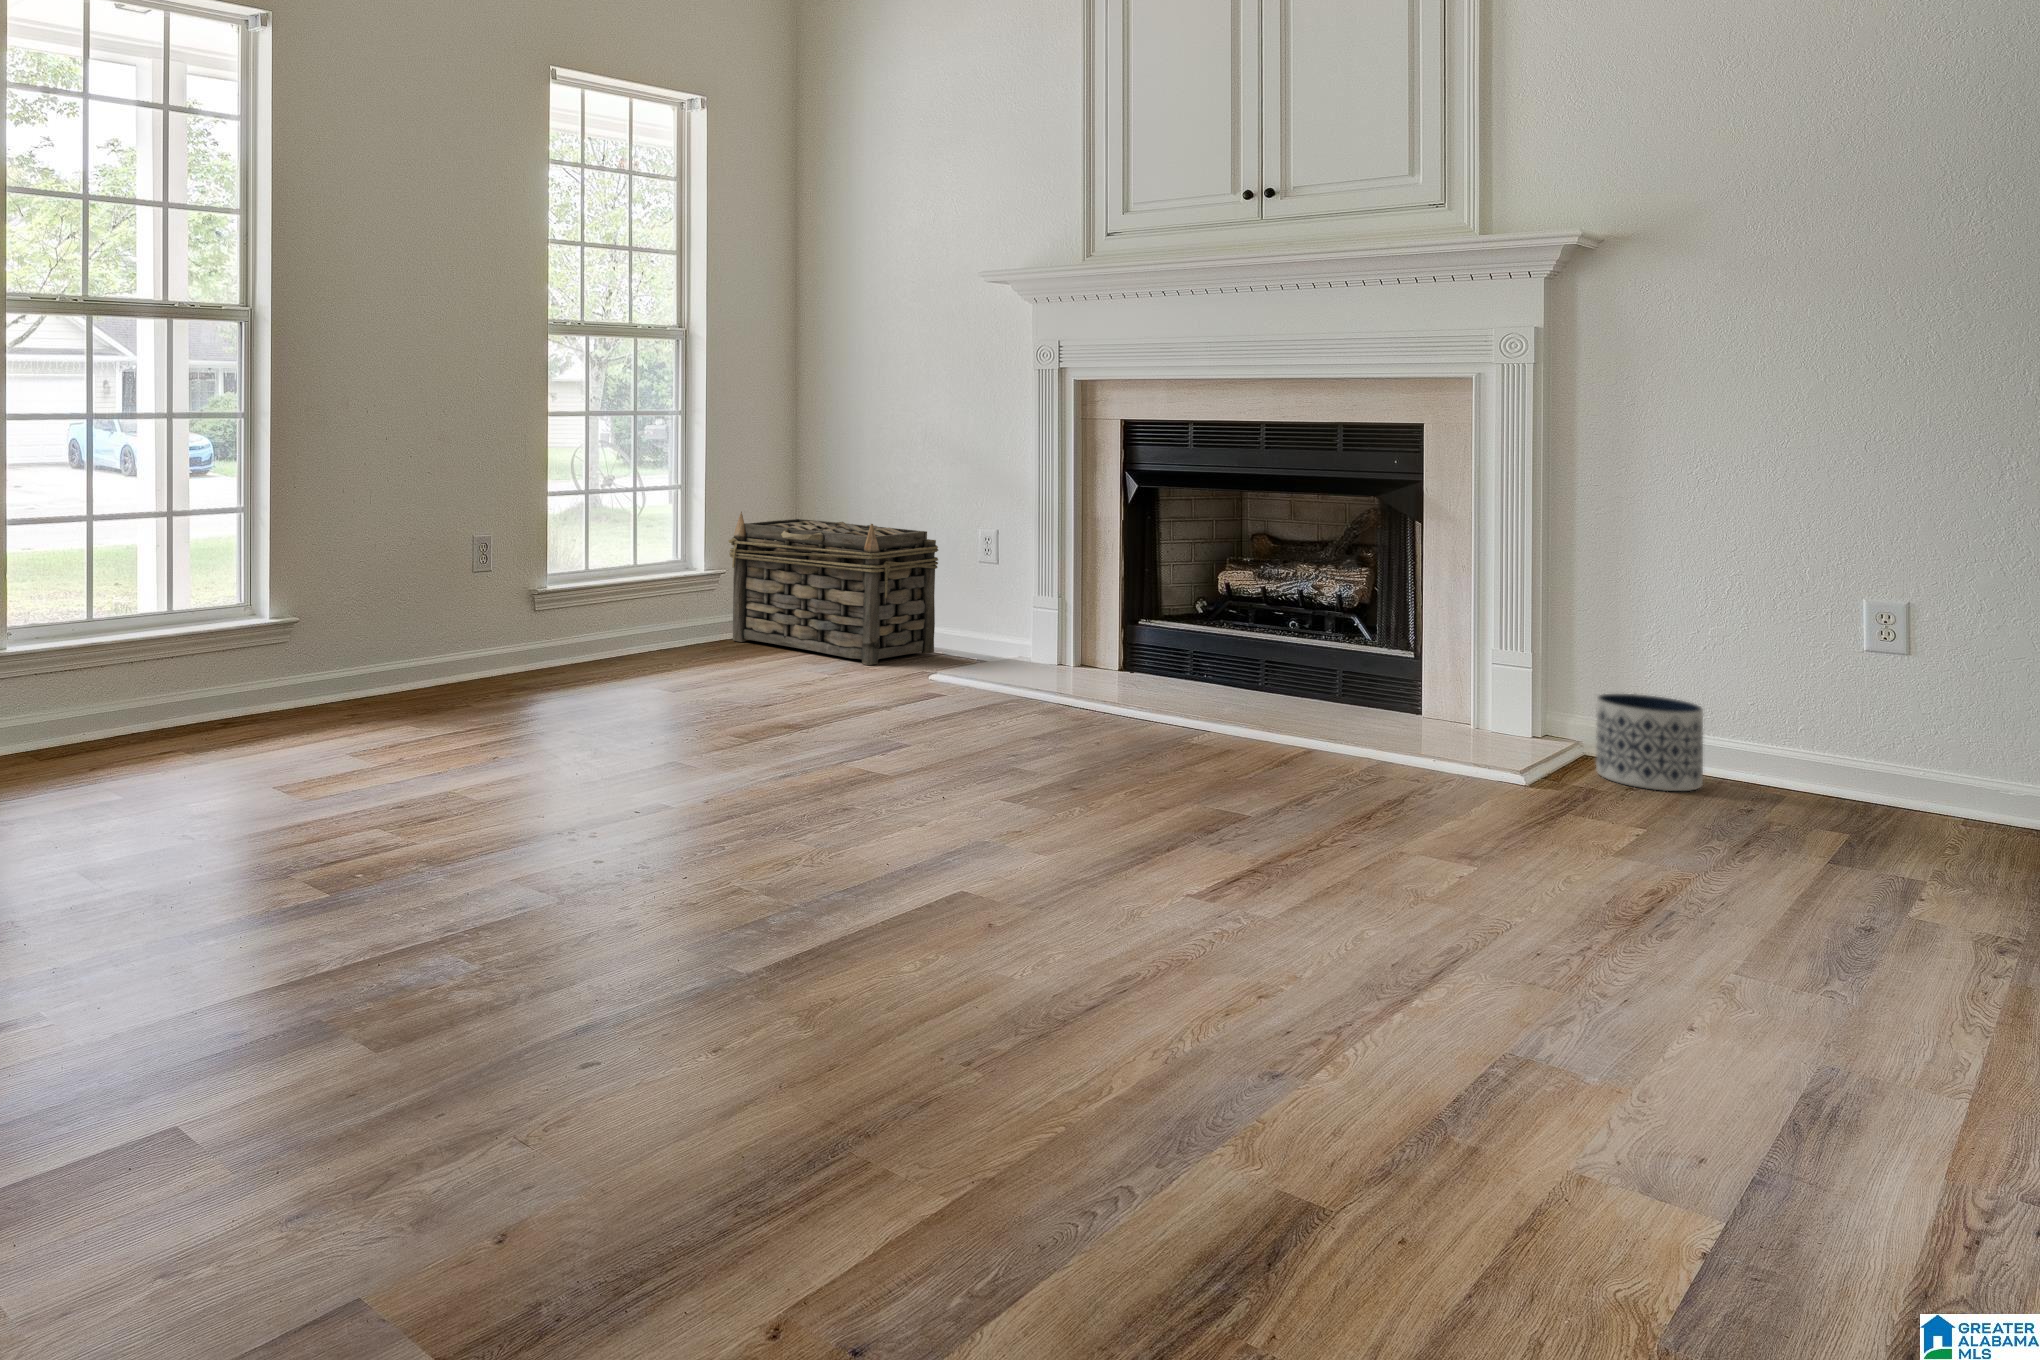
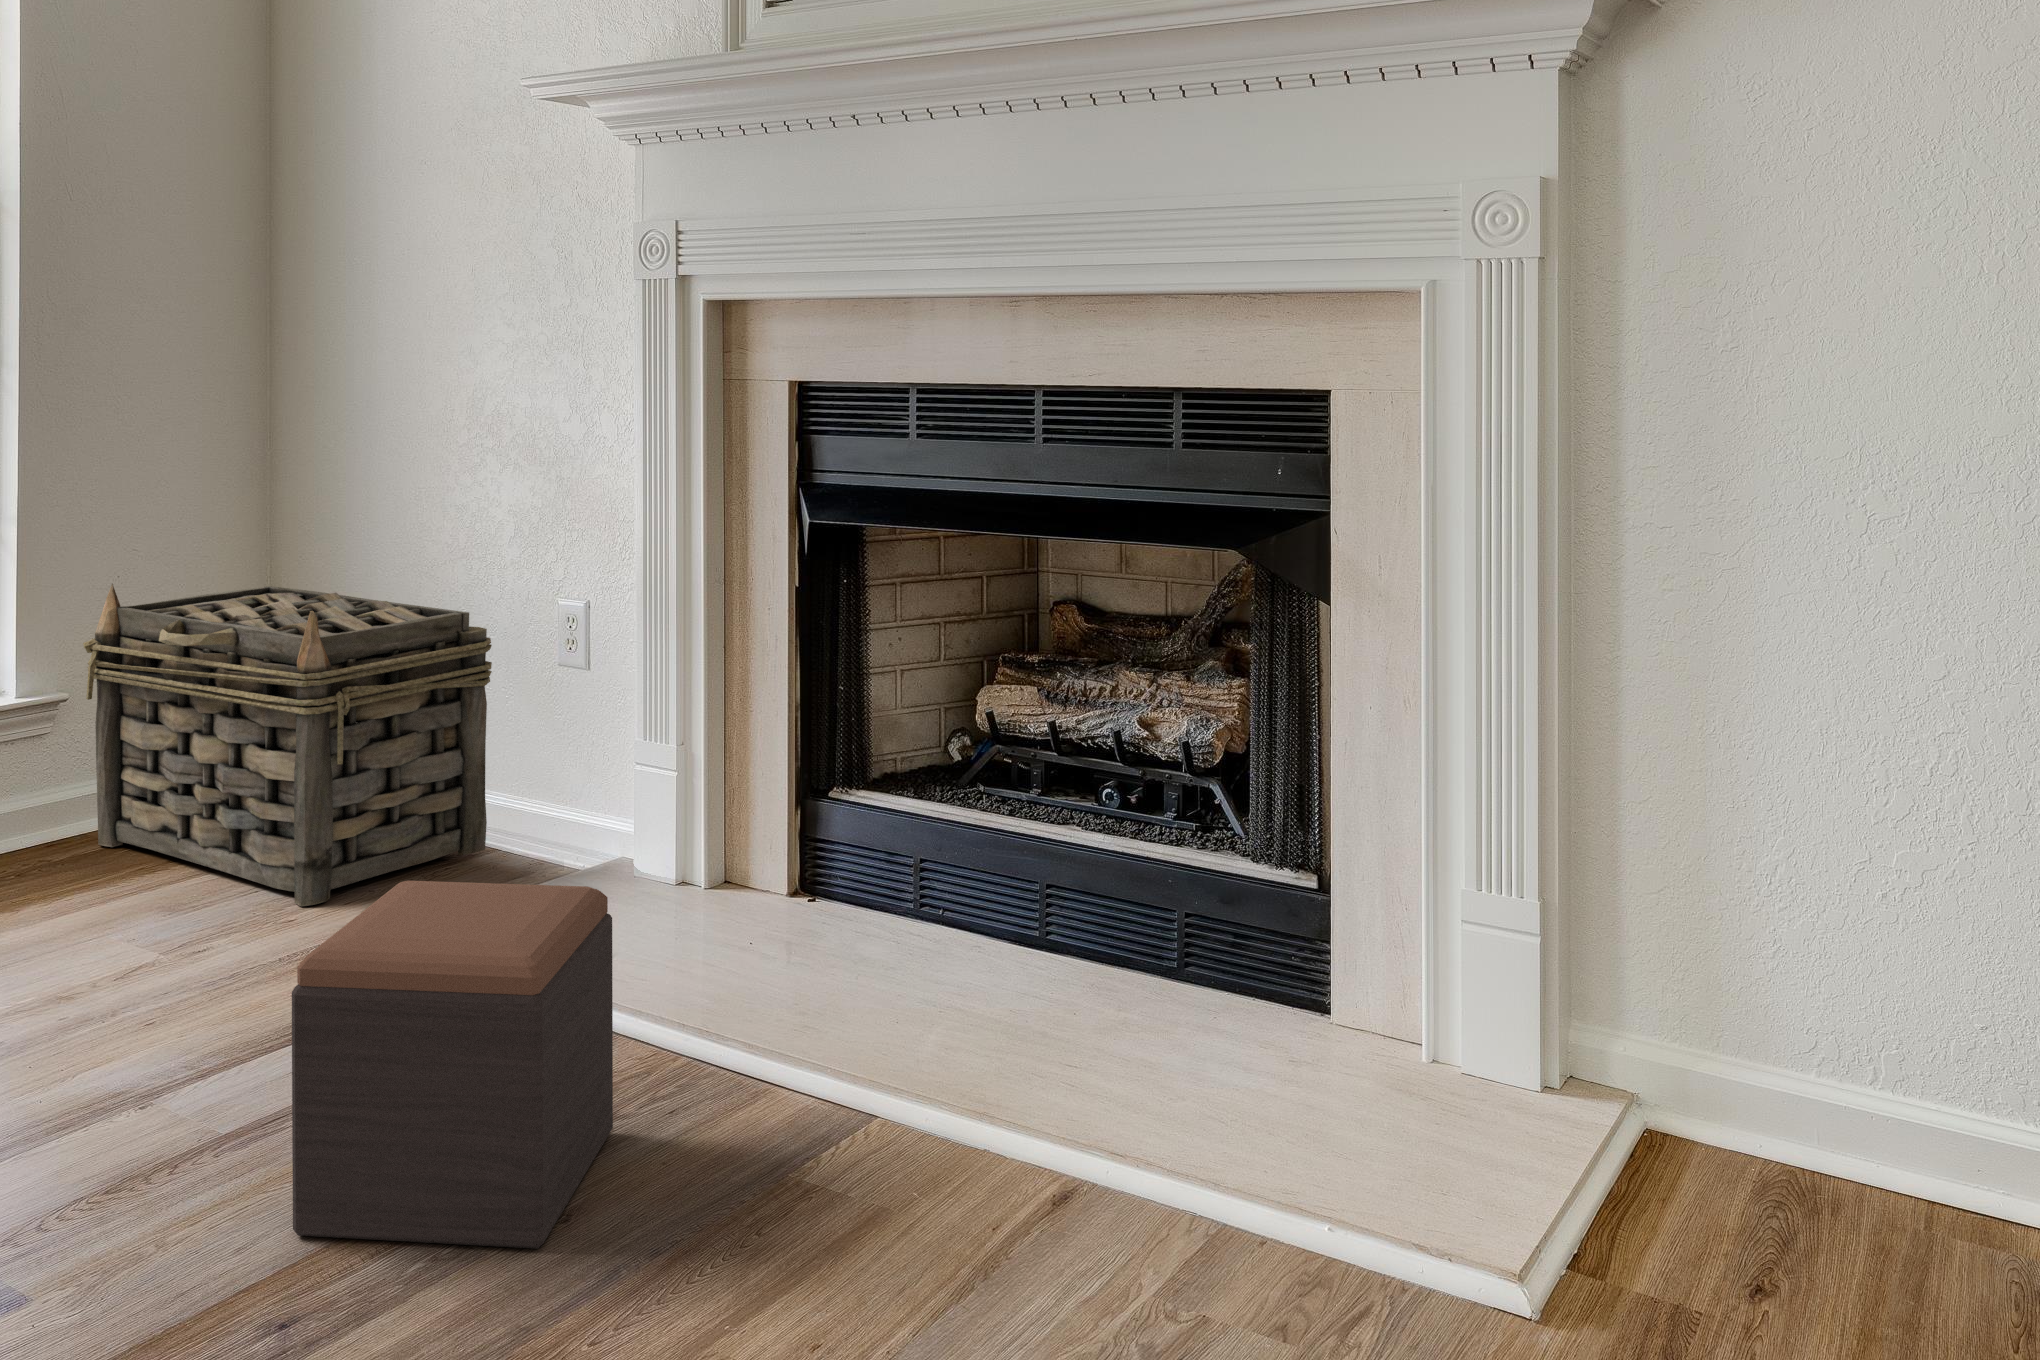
footstool: none [992,620,1098,749] -> present [292,881,613,1249]
planter: present [1596,694,1703,791] -> none [1678,993,1906,1261]

